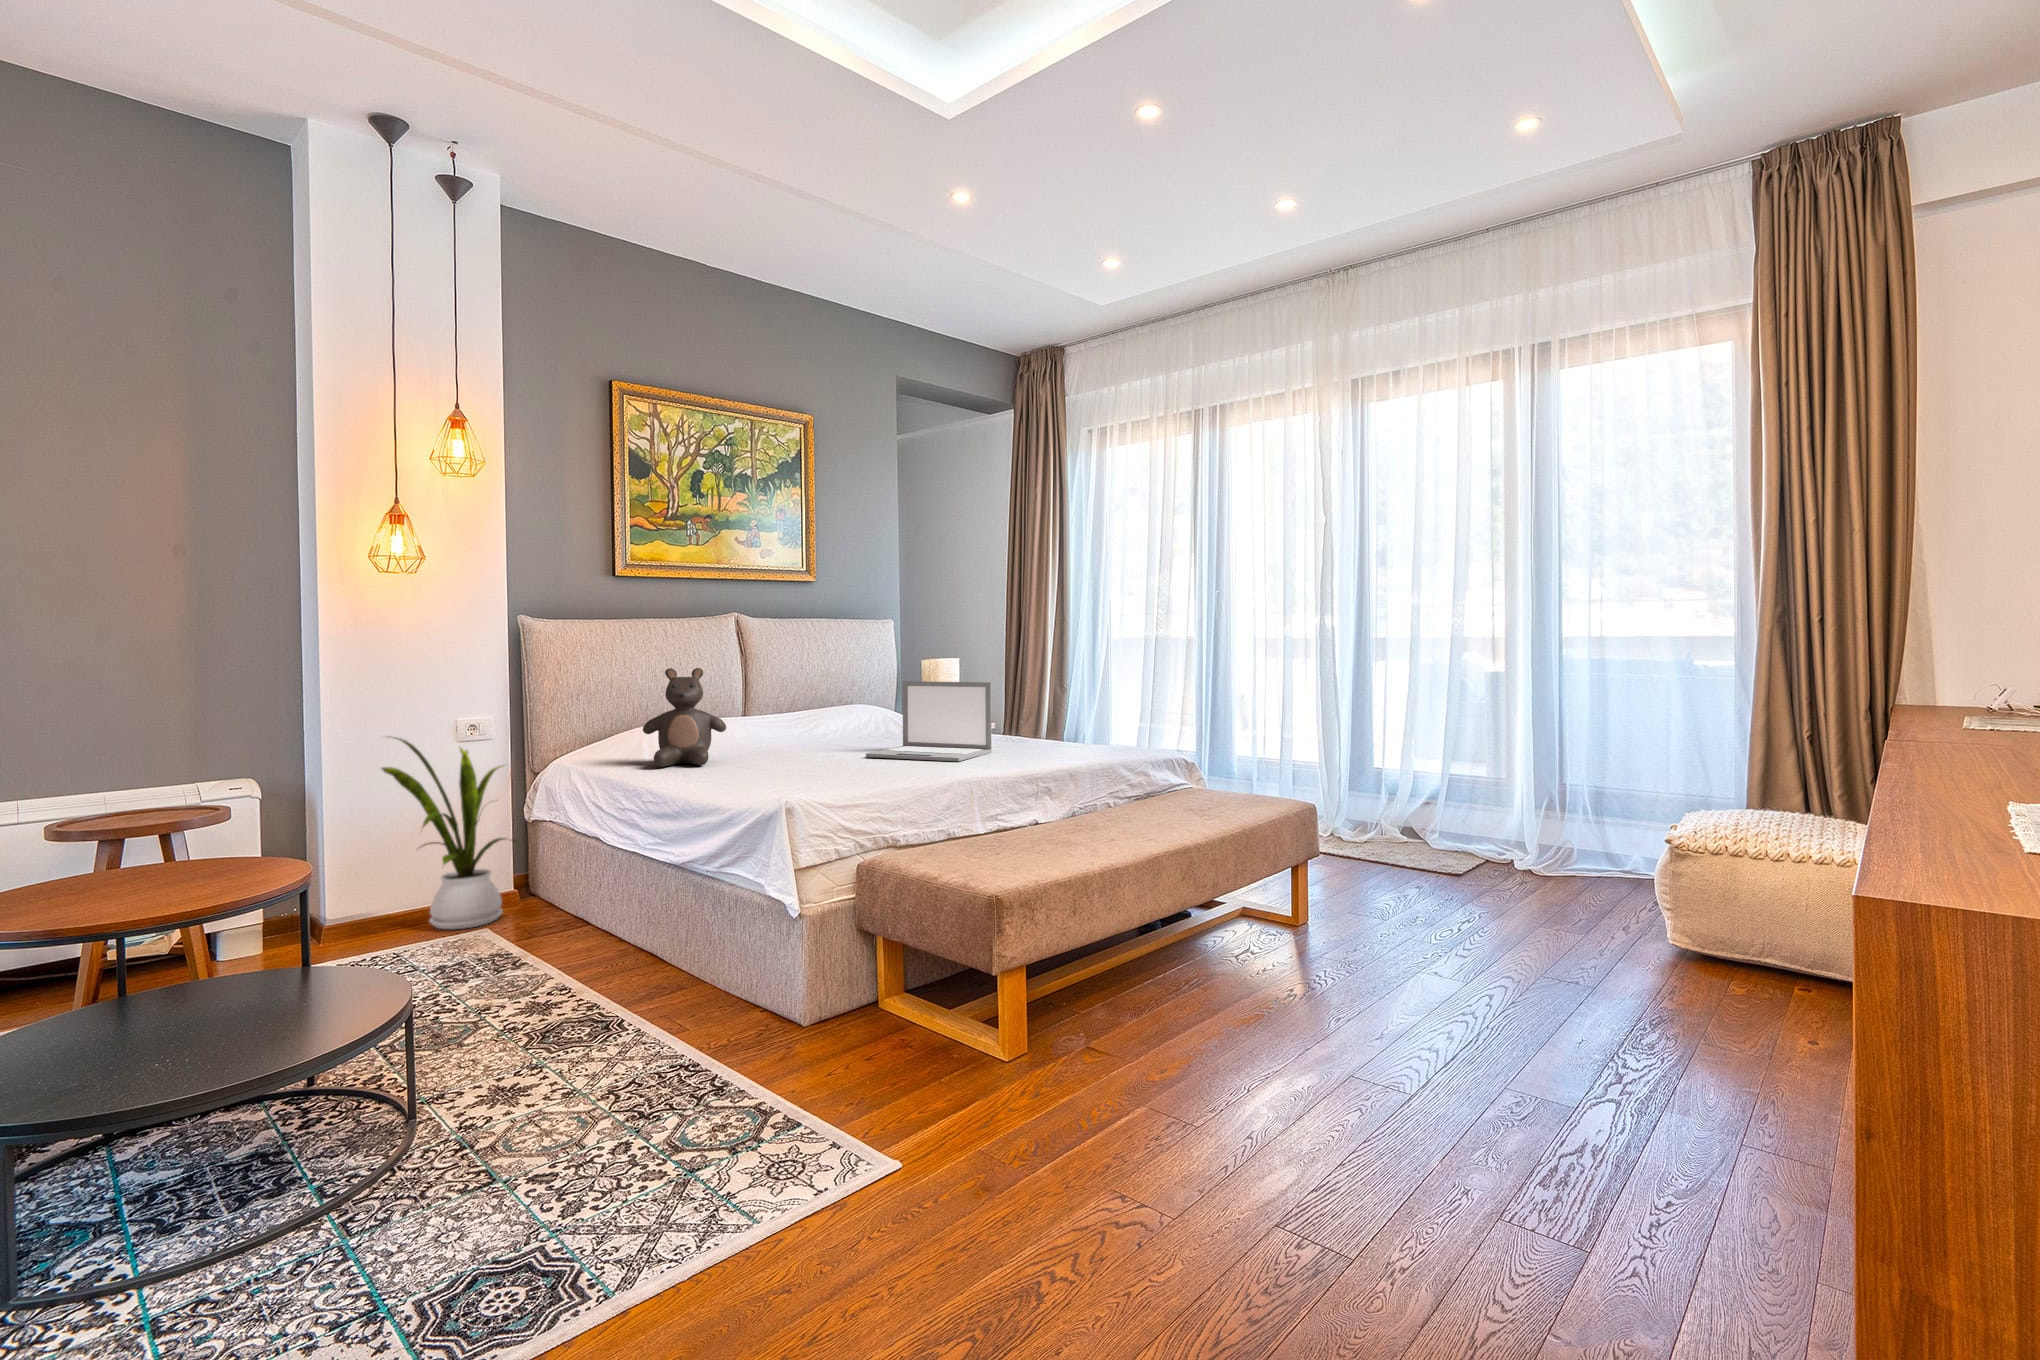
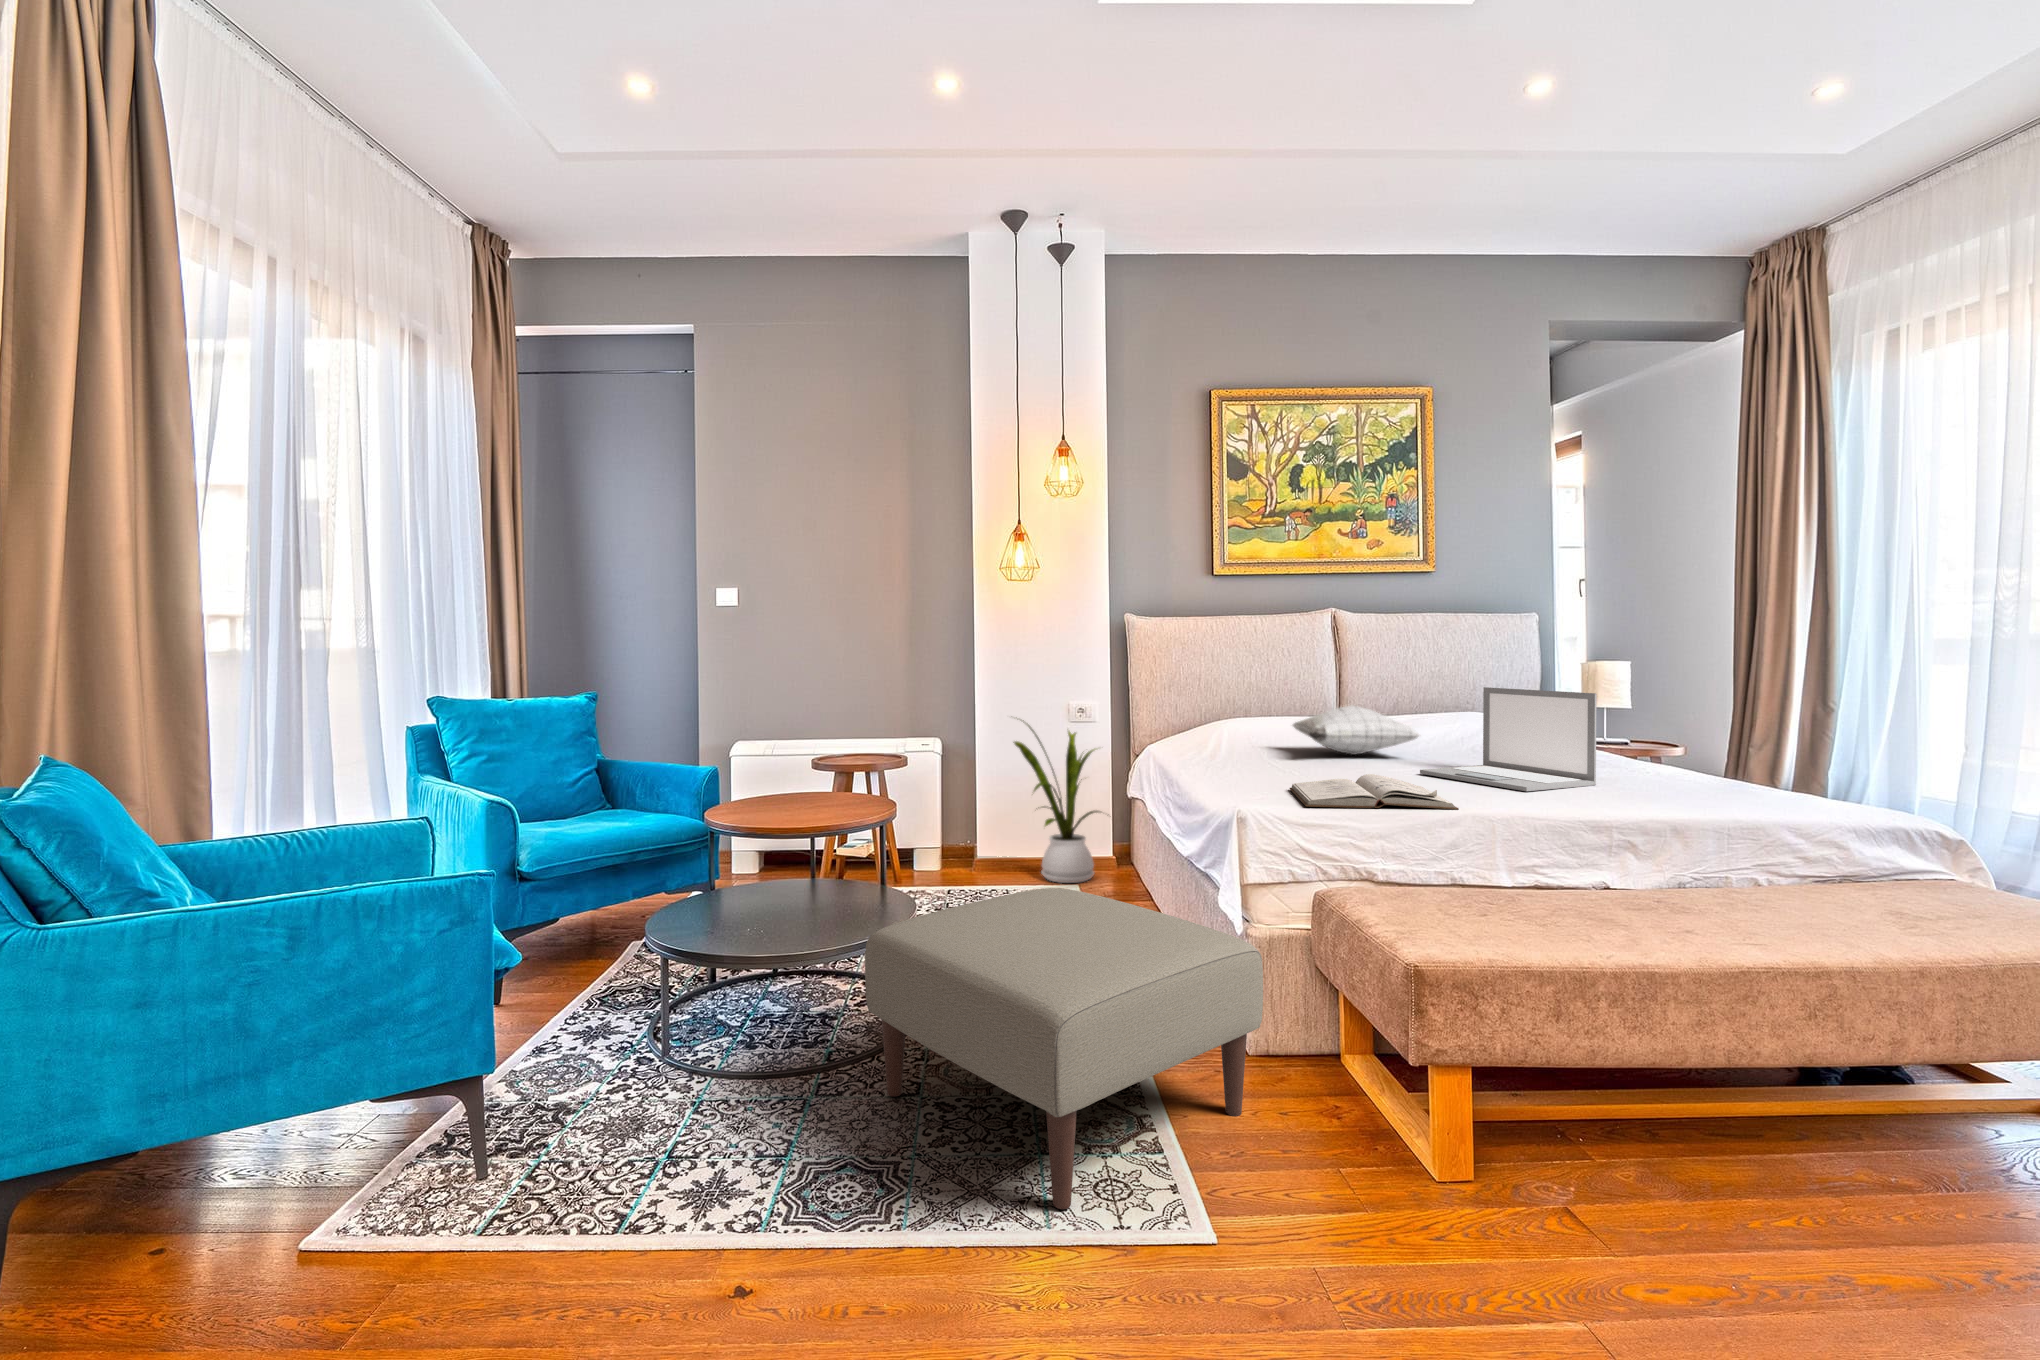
teddy bear: present [643,668,726,767] -> none [1197,666,1274,765]
pillow: none [721,702,848,748] -> present [1292,705,1419,755]
book: none [784,759,936,791] -> present [1290,774,1459,810]
ottoman: none [419,907,855,1205] -> present [865,888,1263,1209]

